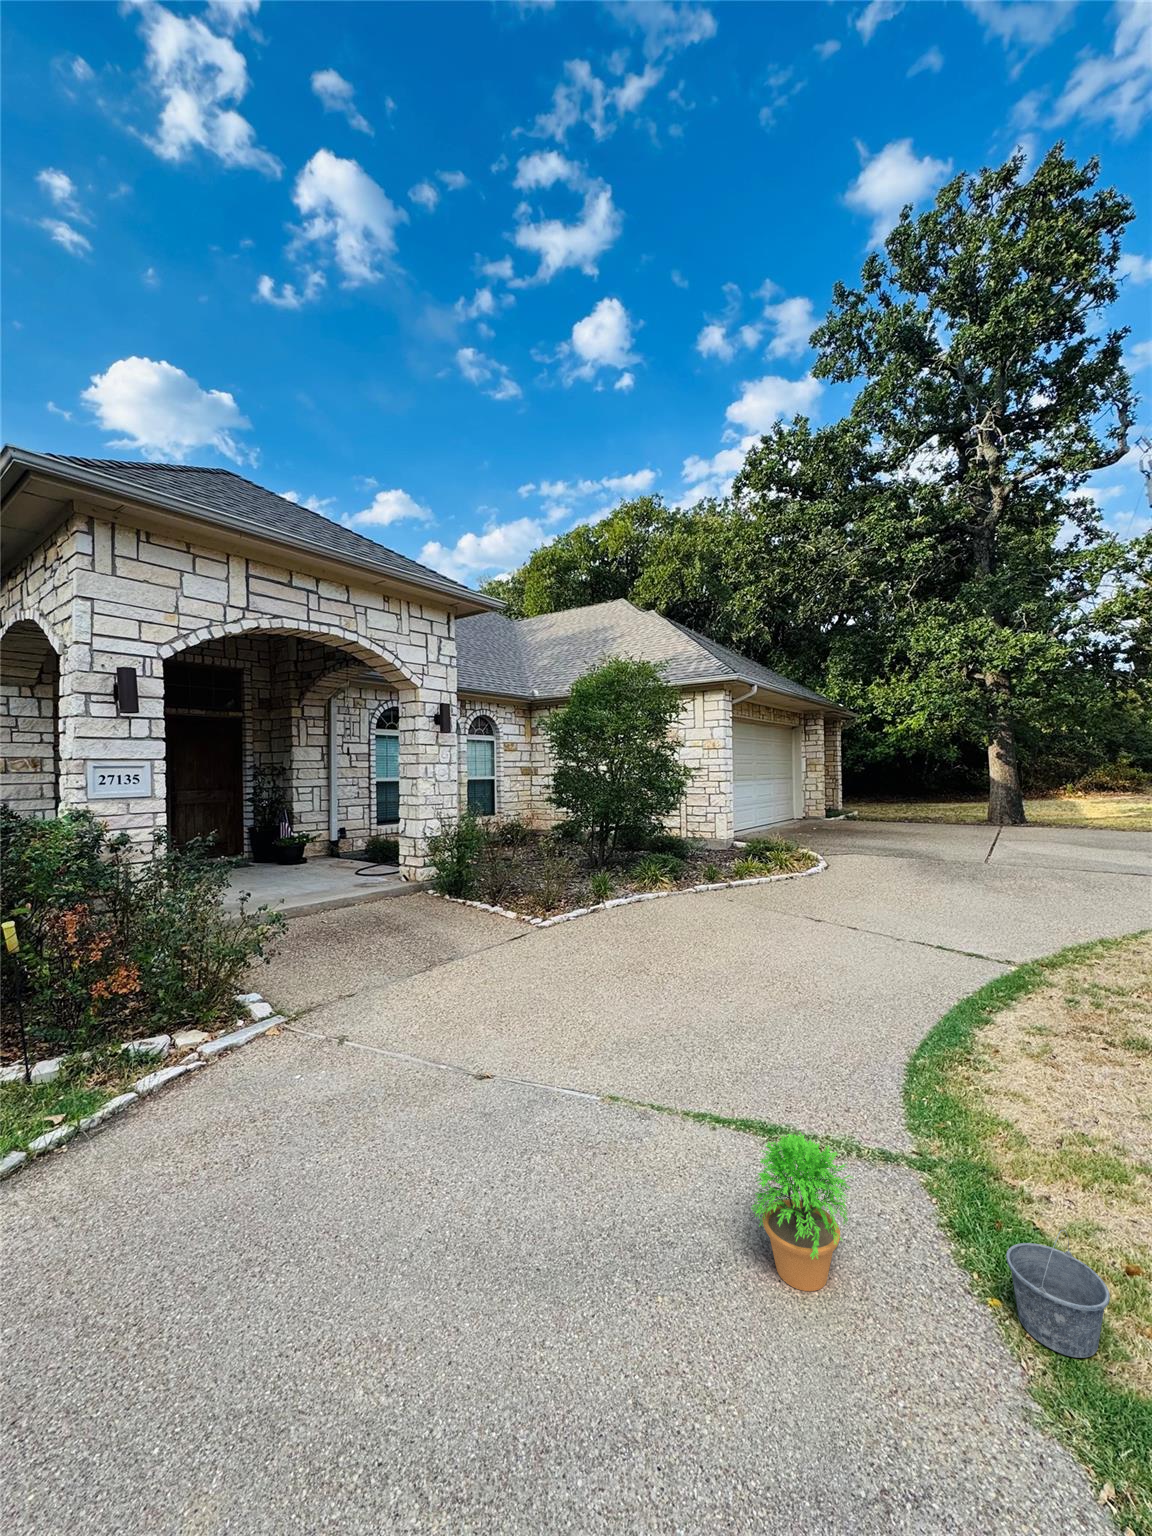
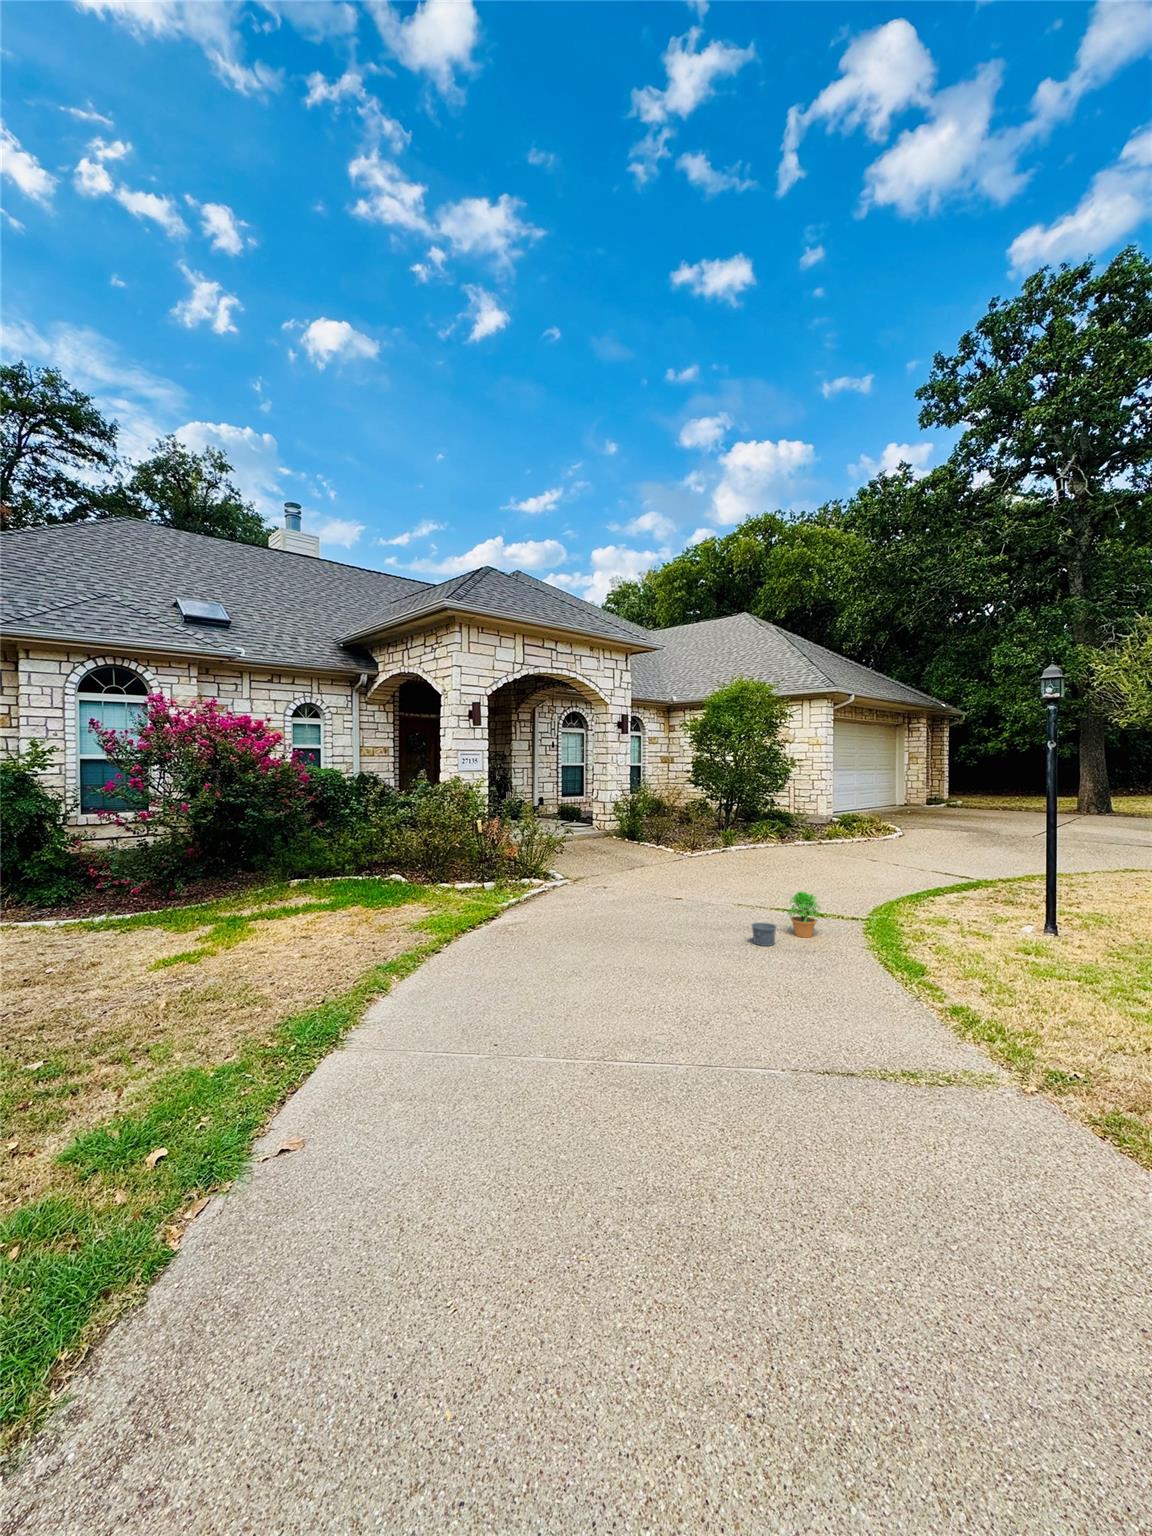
bucket: present [1006,1230,1110,1358] -> present [751,923,777,946]

